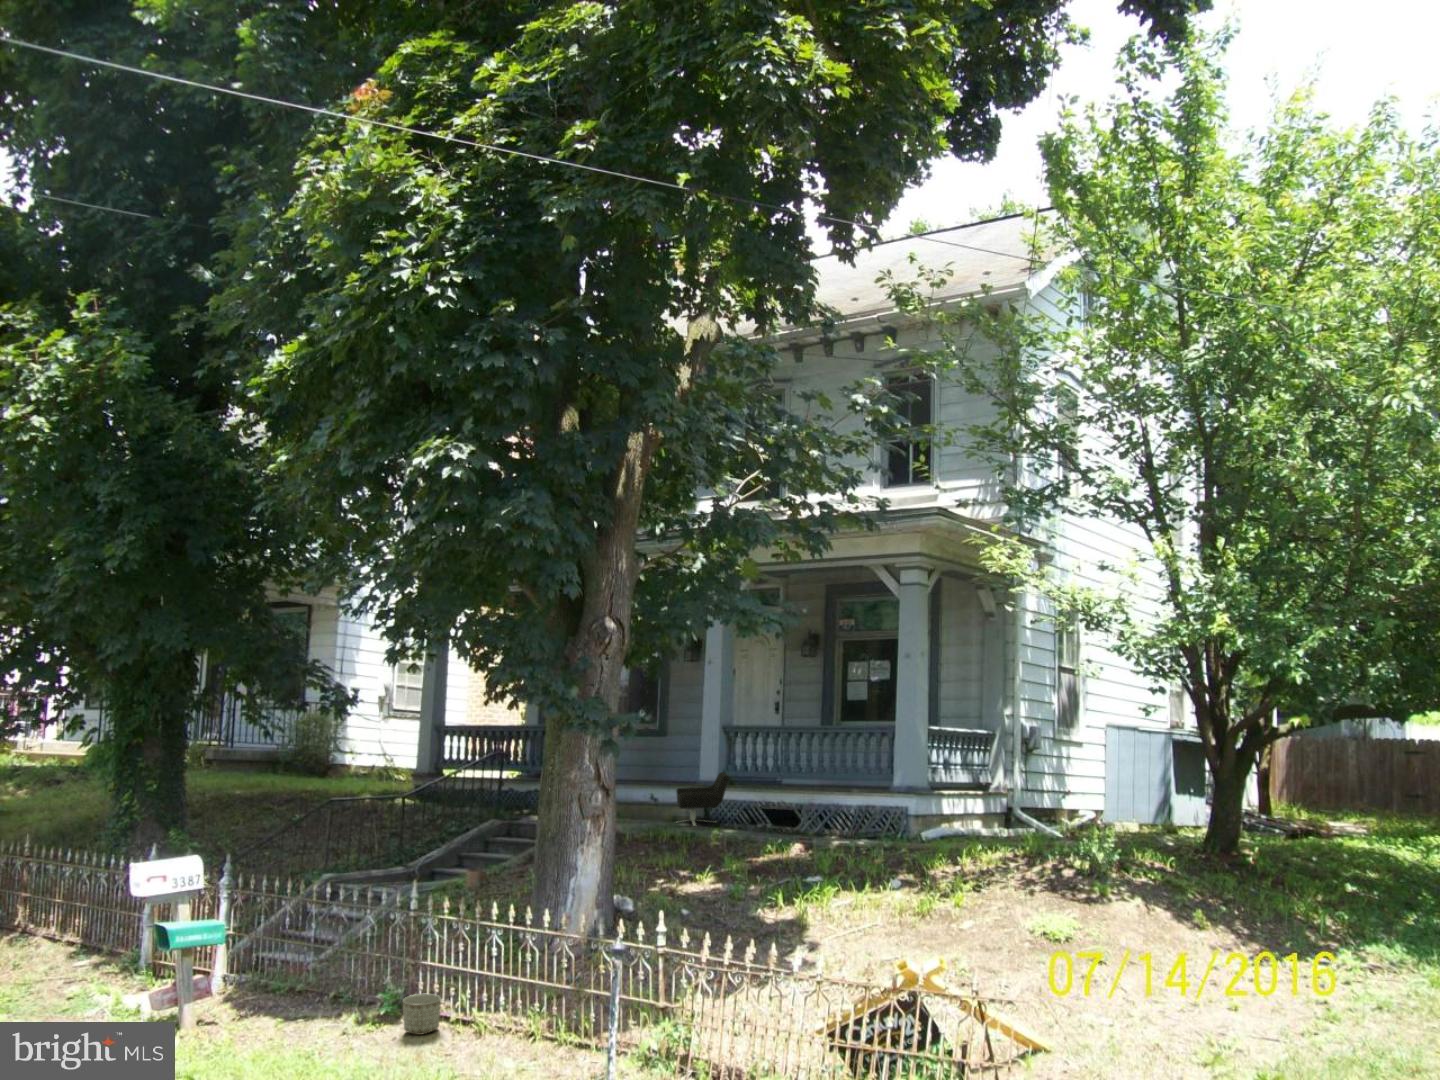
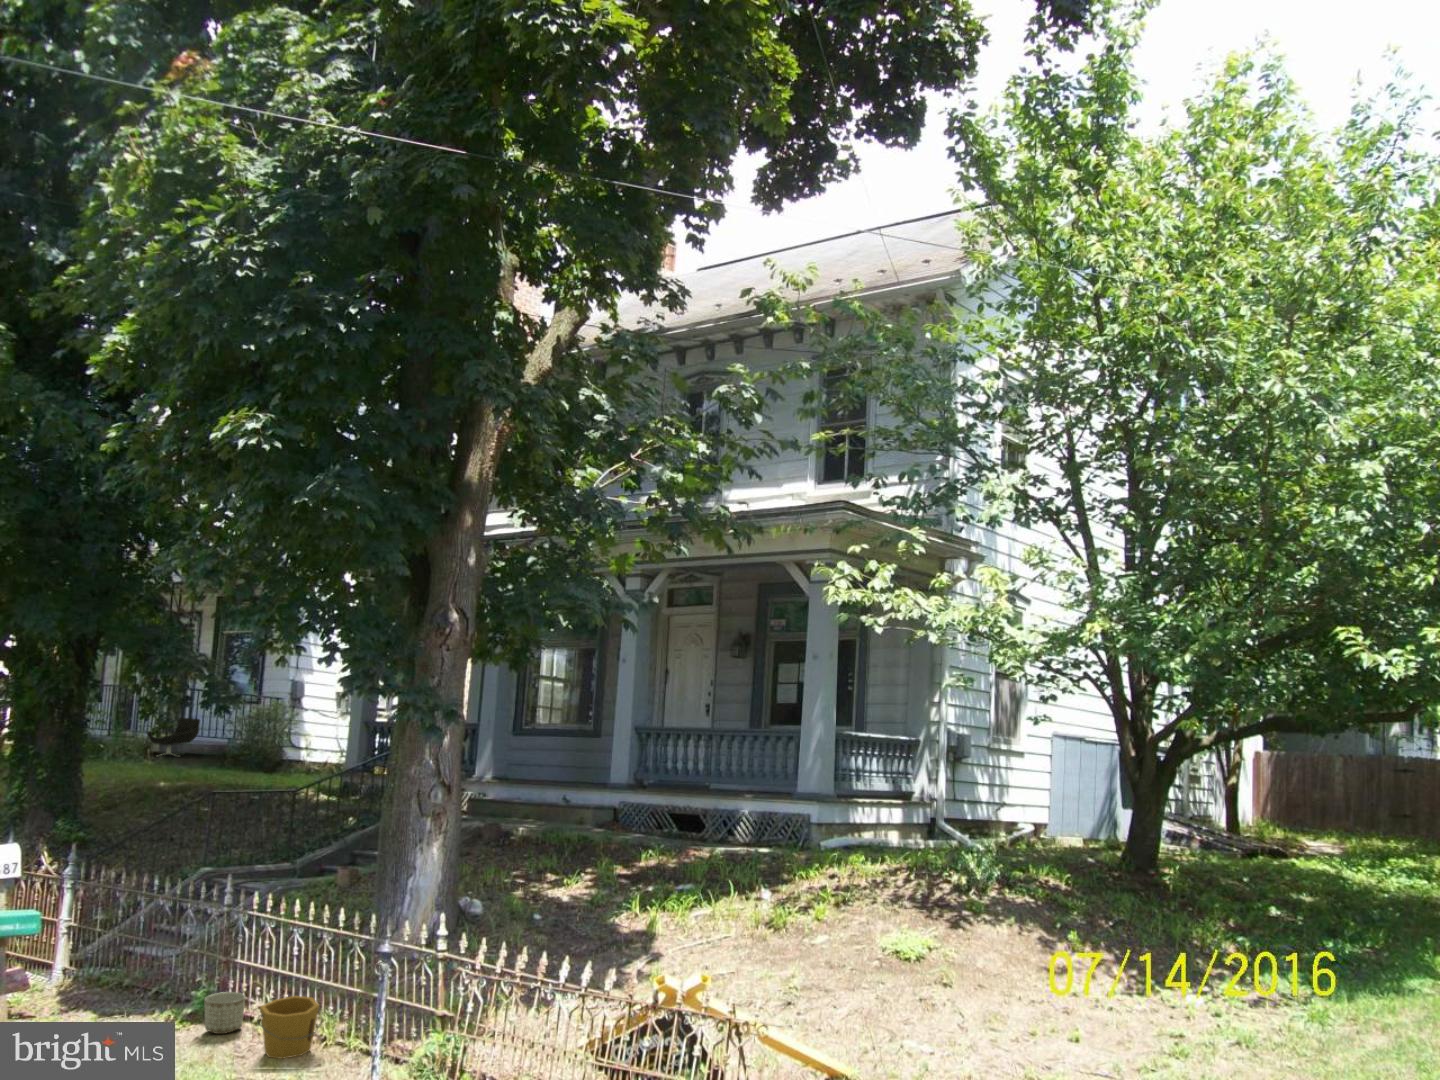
lounge chair: present [676,772,729,826] -> present [147,717,200,756]
bucket: none [470,994,529,1056] -> present [258,996,320,1059]

